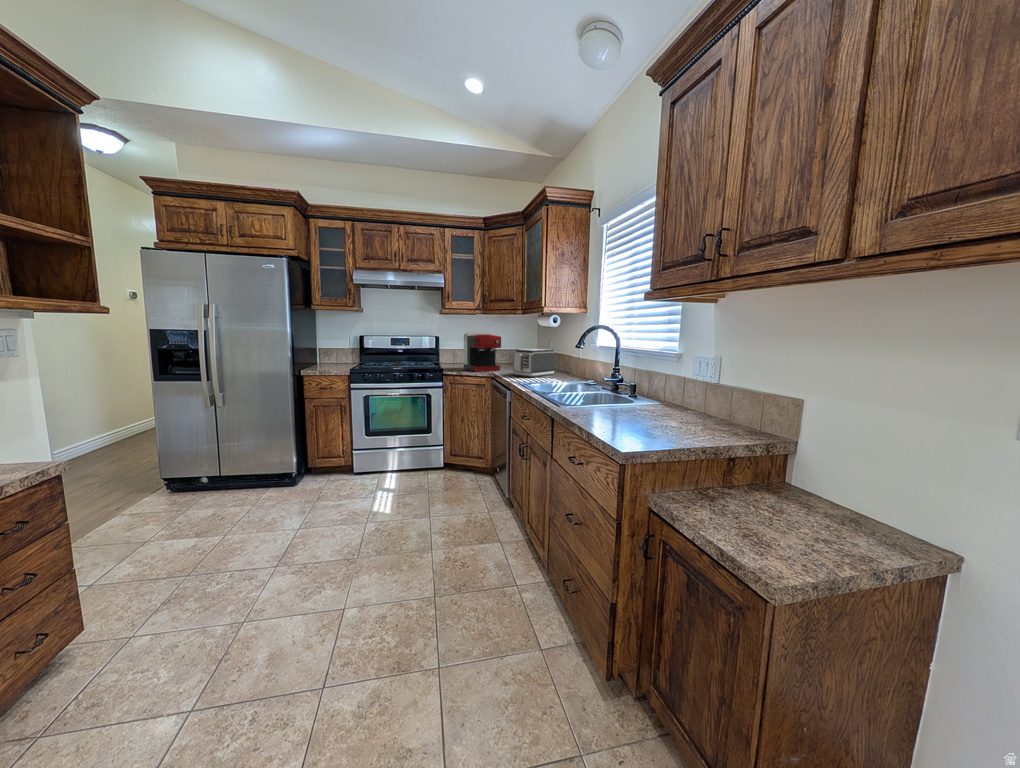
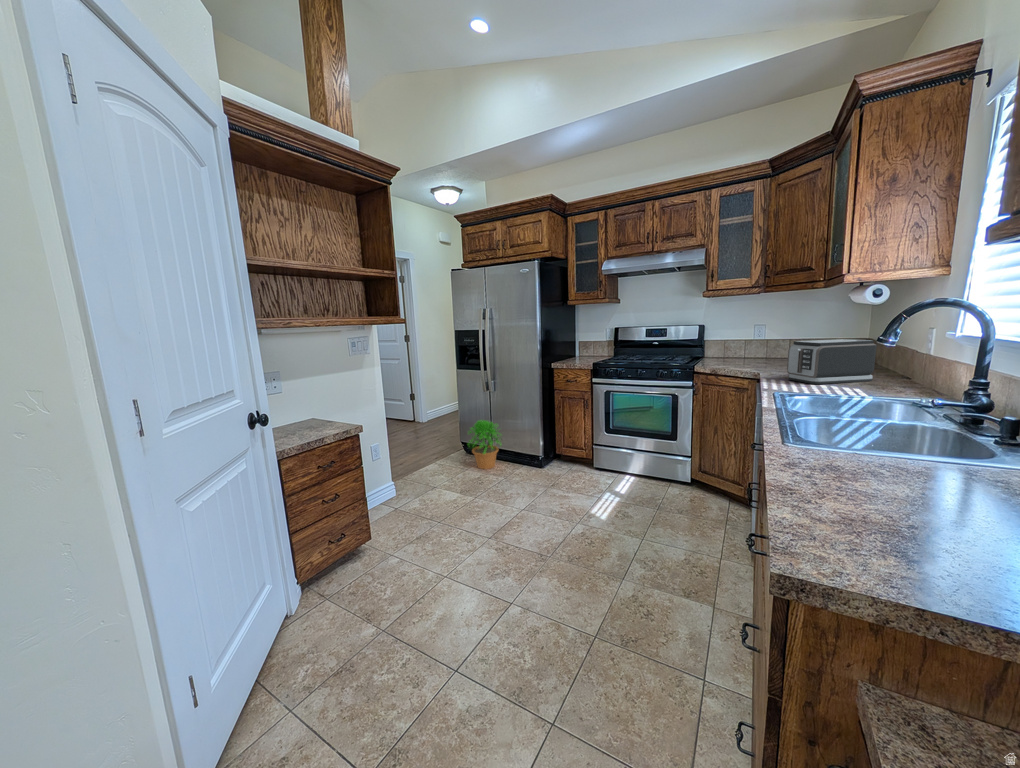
coffee maker: present [464,331,501,372] -> none [725,316,782,370]
potted plant: none [184,443,243,506] -> present [468,420,501,469]

